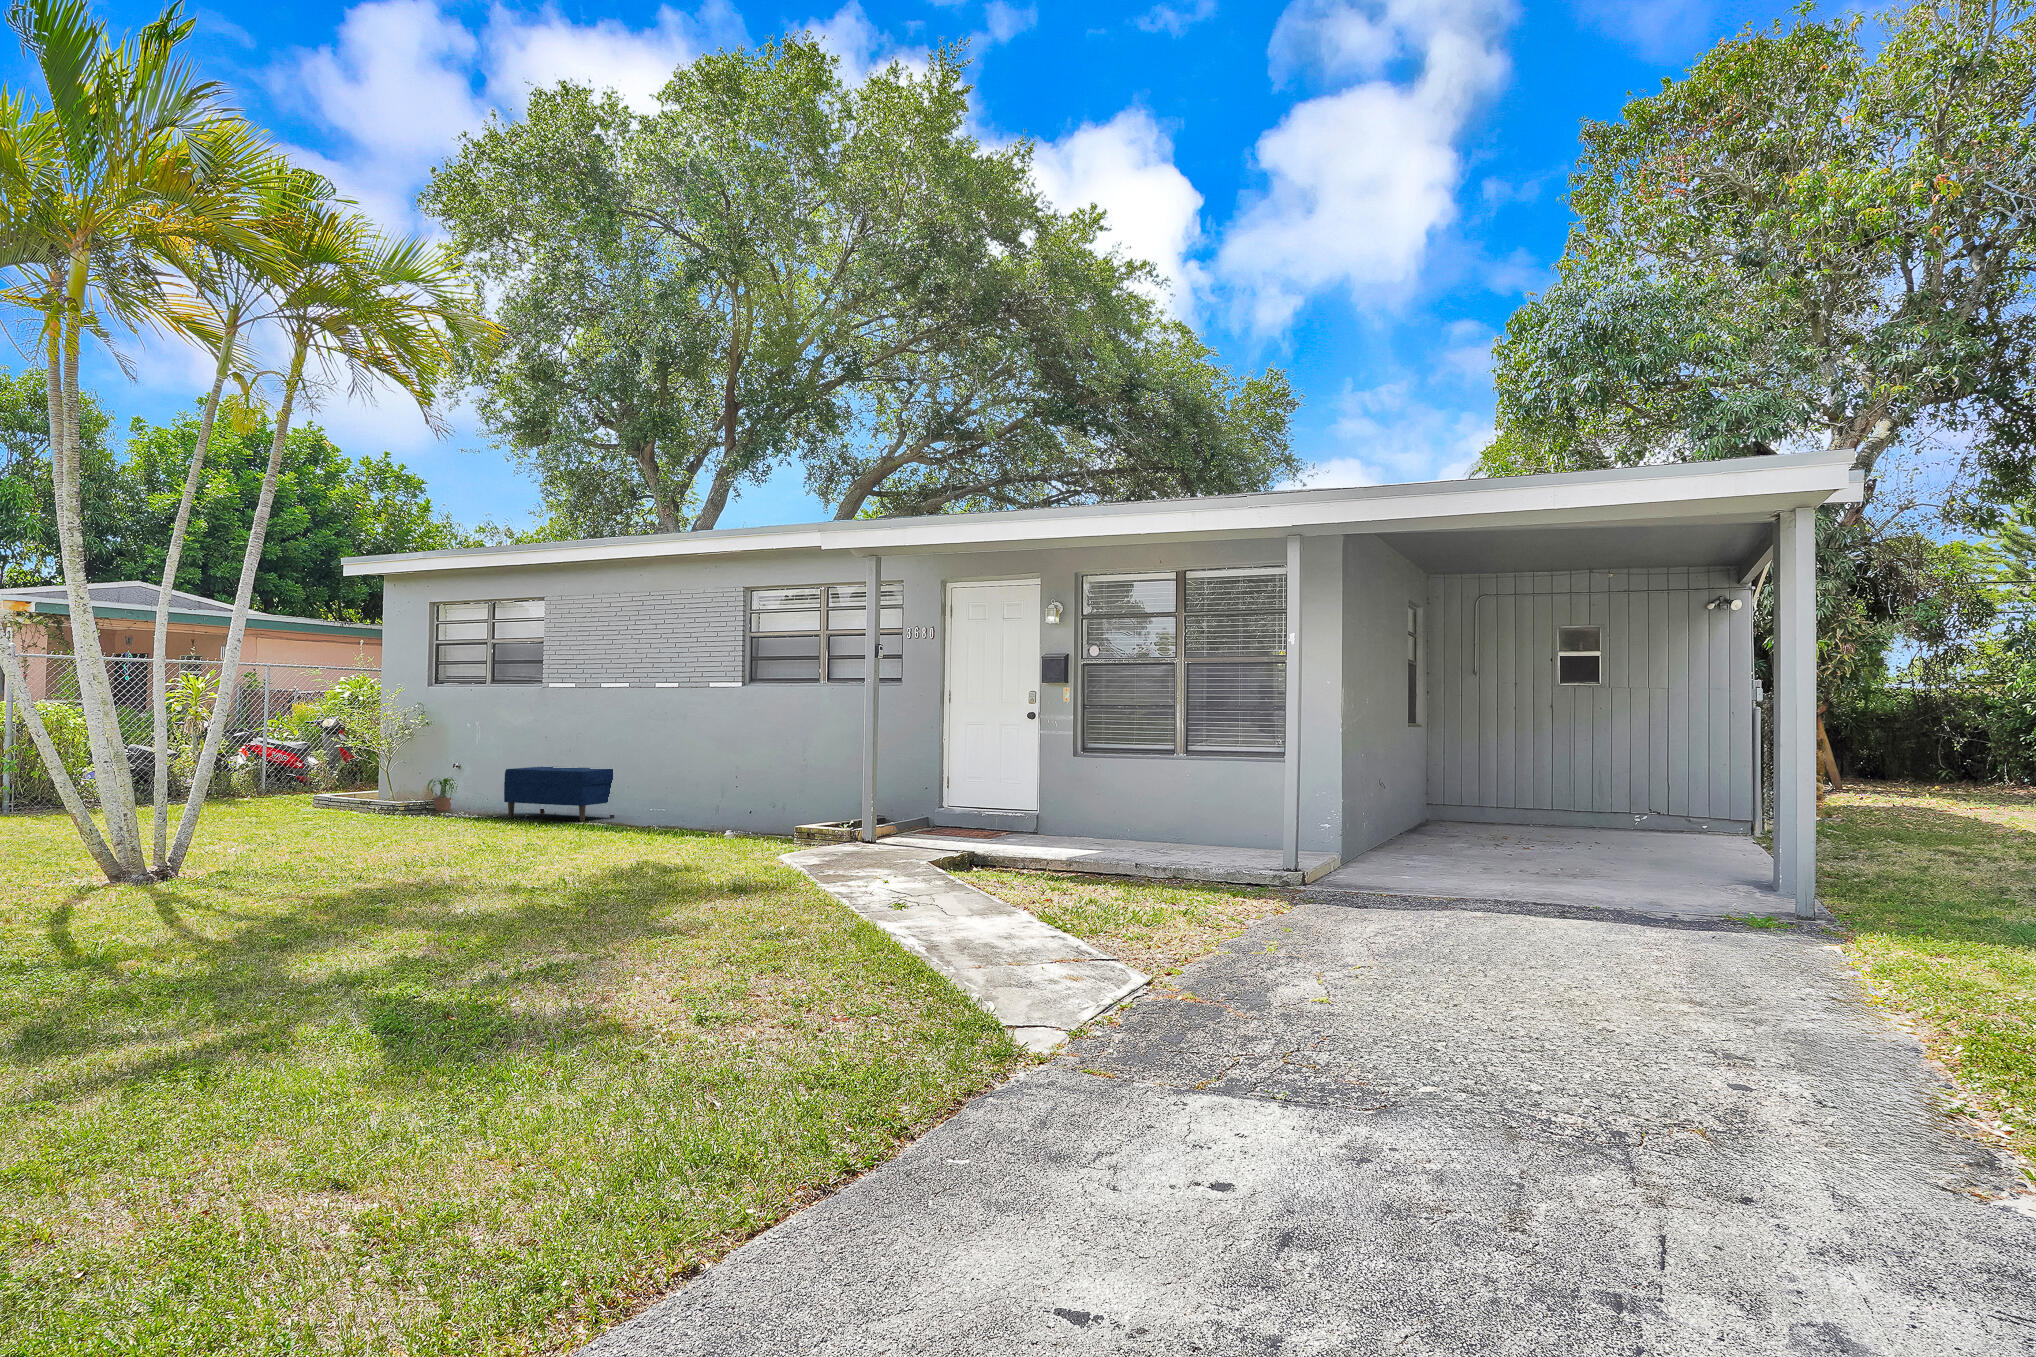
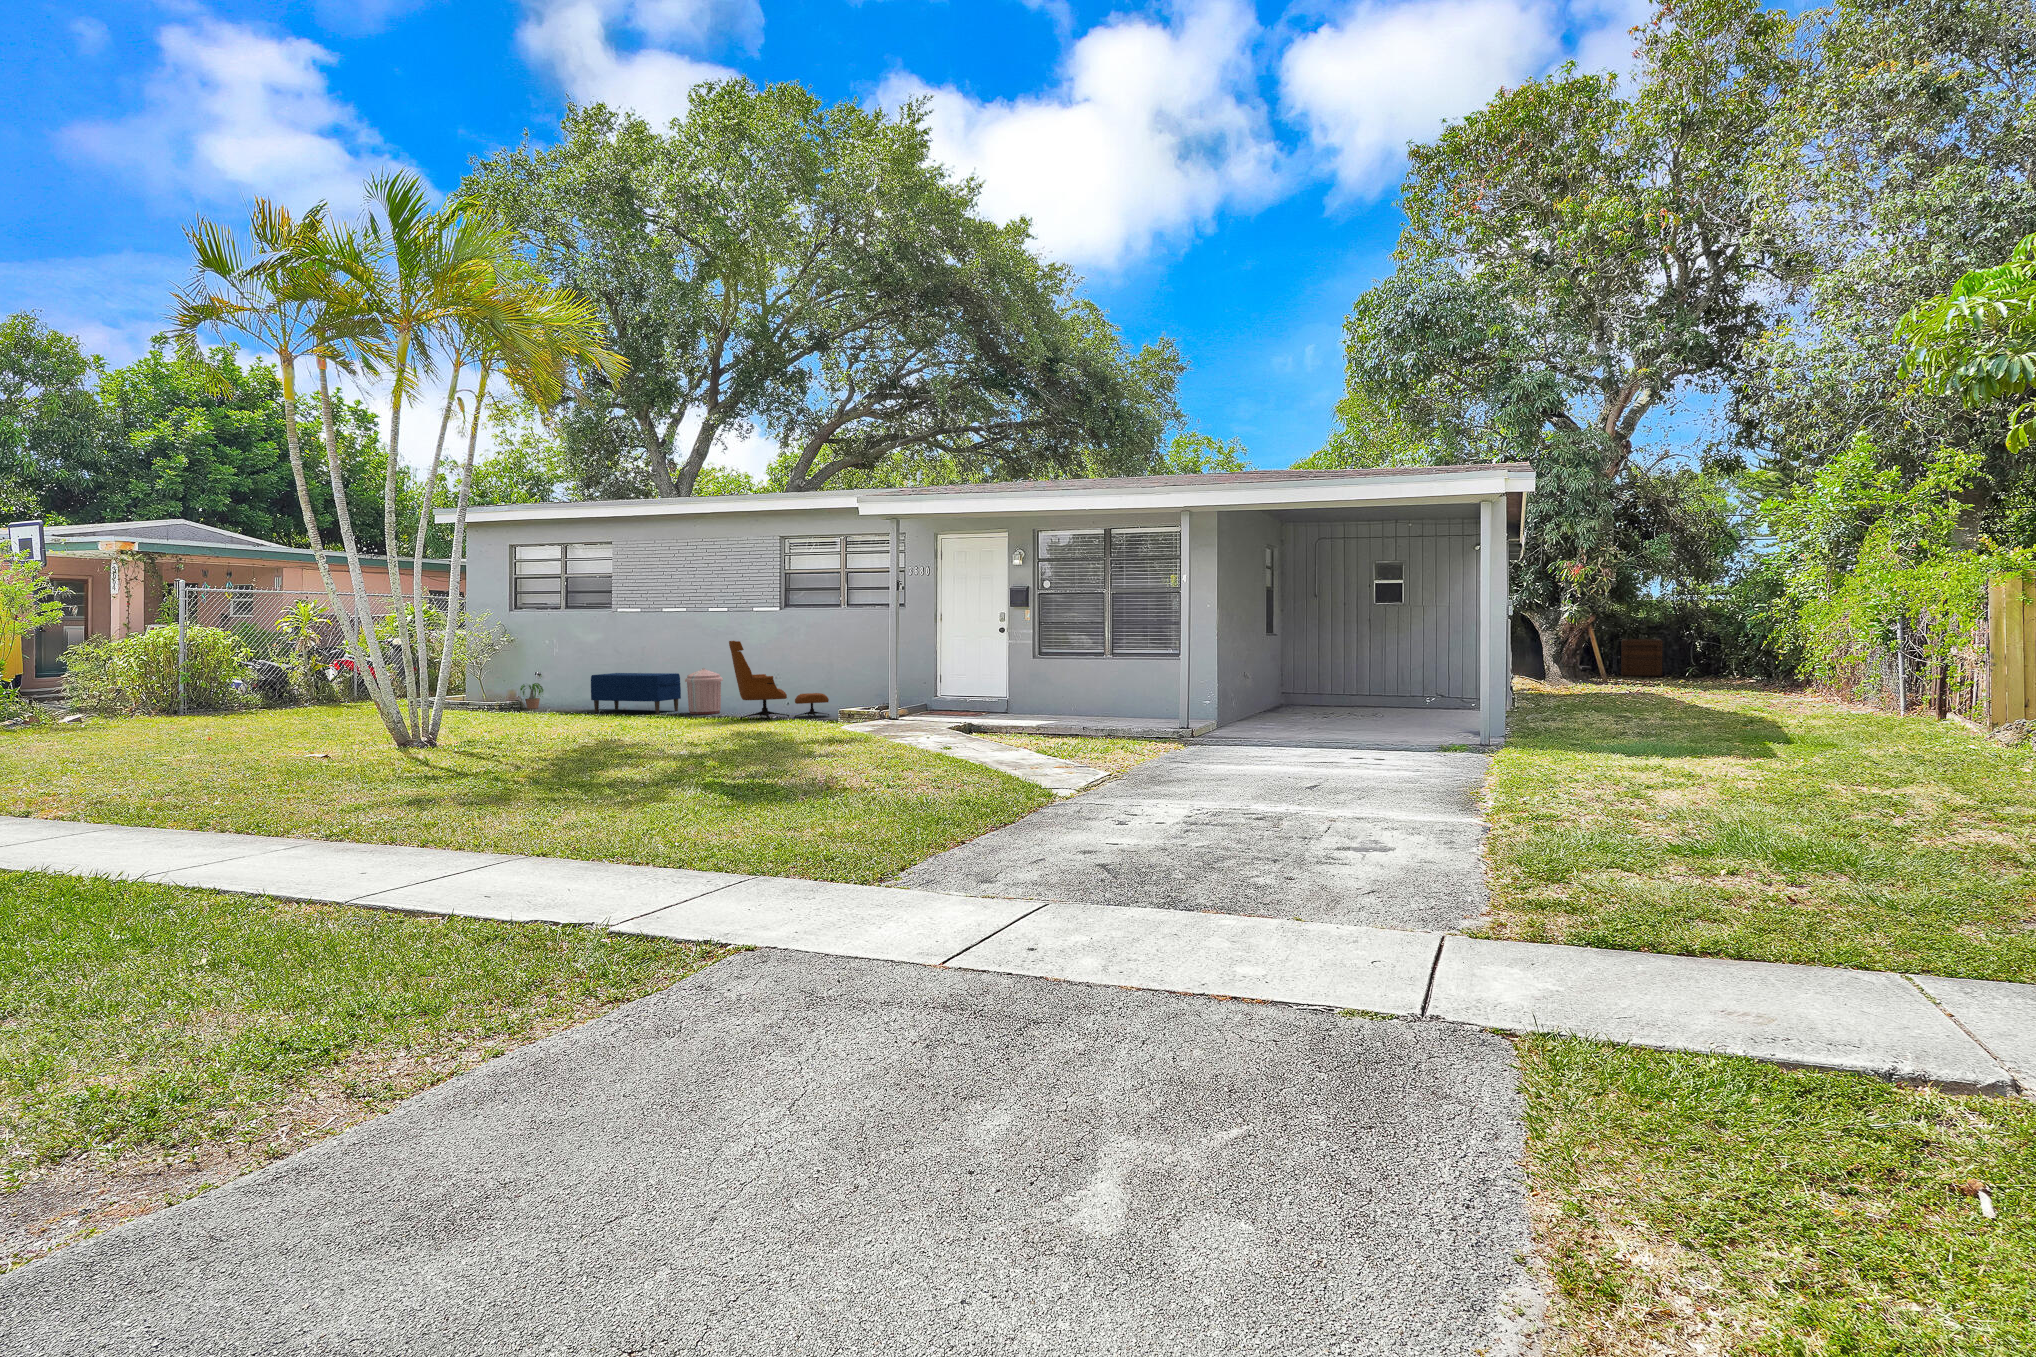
lounge chair: none [663,727,800,836] -> present [729,641,829,720]
wooden crate: none [1854,738,1918,787] -> present [1621,639,1663,676]
trash can: none [618,763,669,824] -> present [685,668,723,714]

